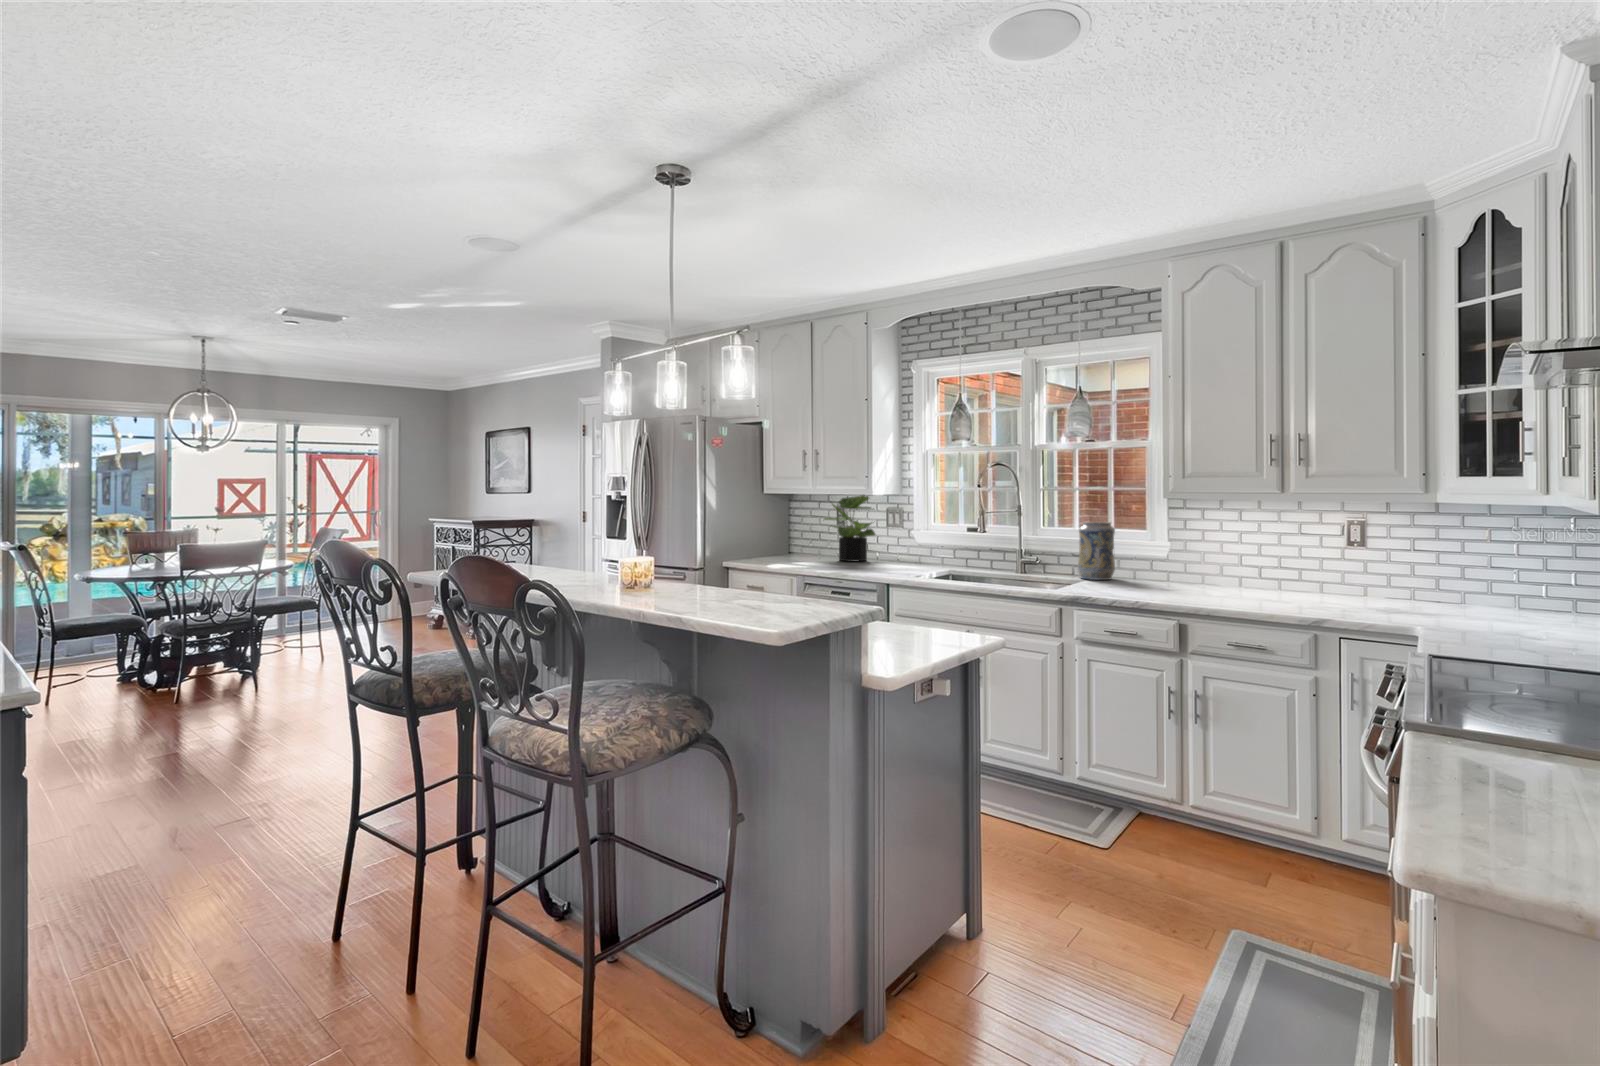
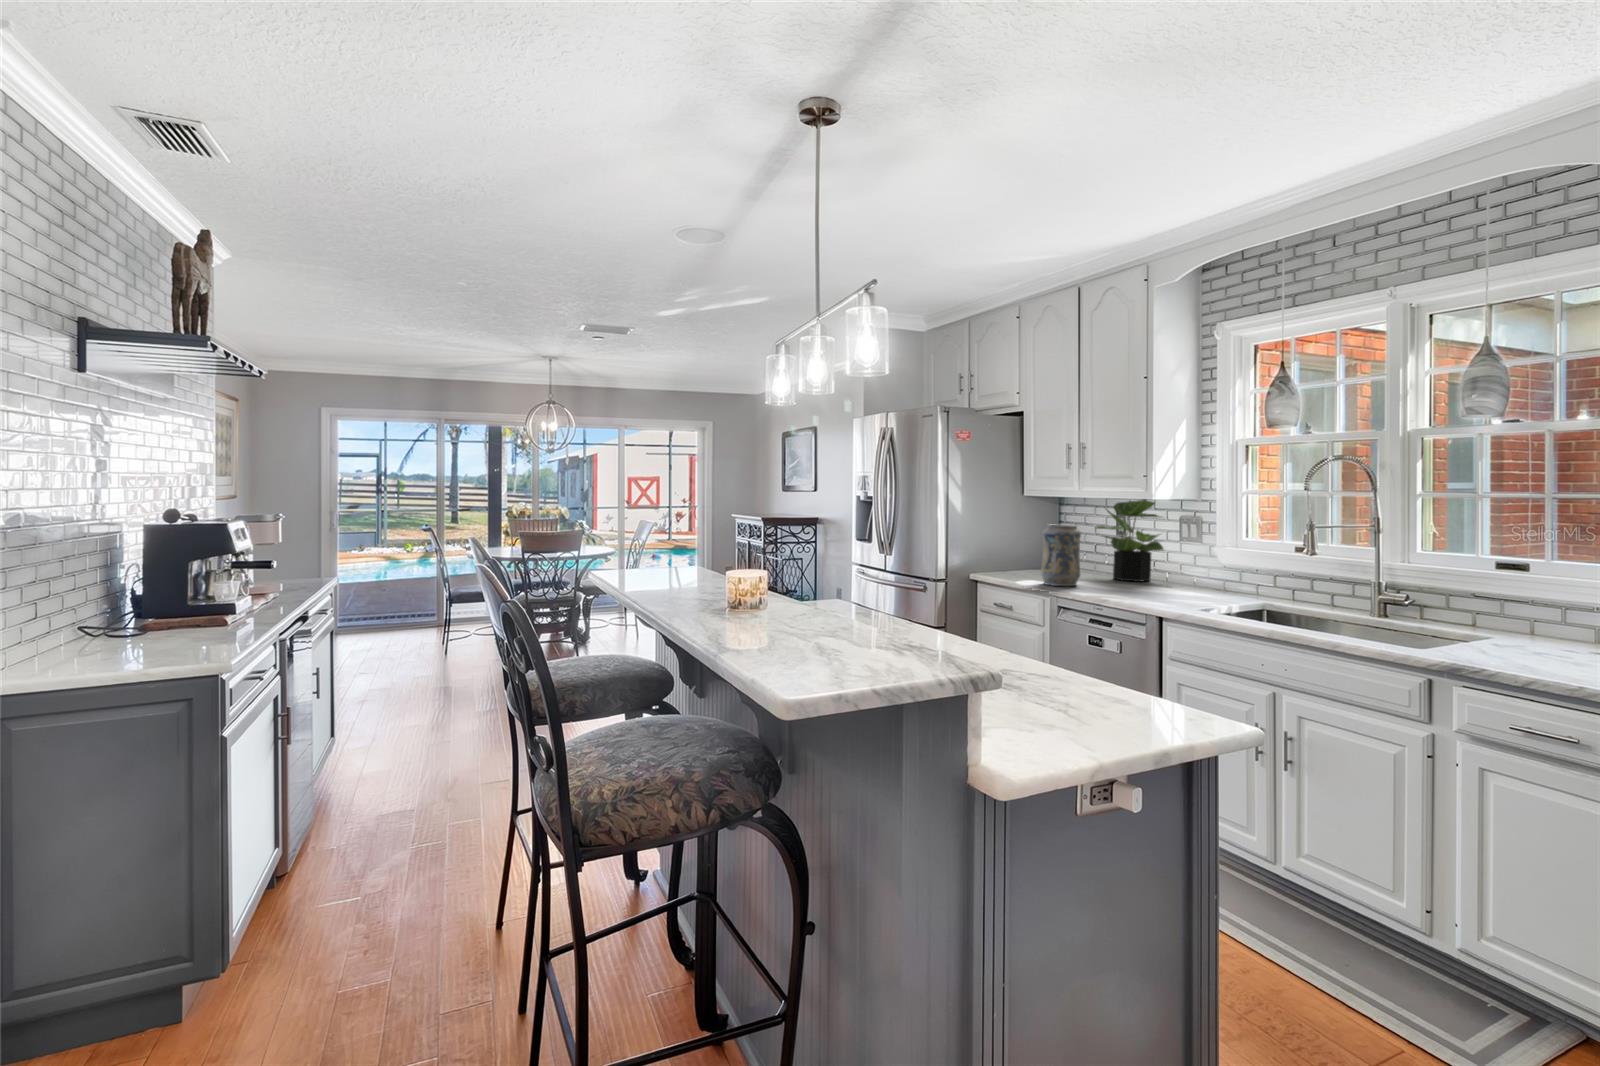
decorative vase: present [1078,522,1115,580] -> present [1041,524,1081,586]

